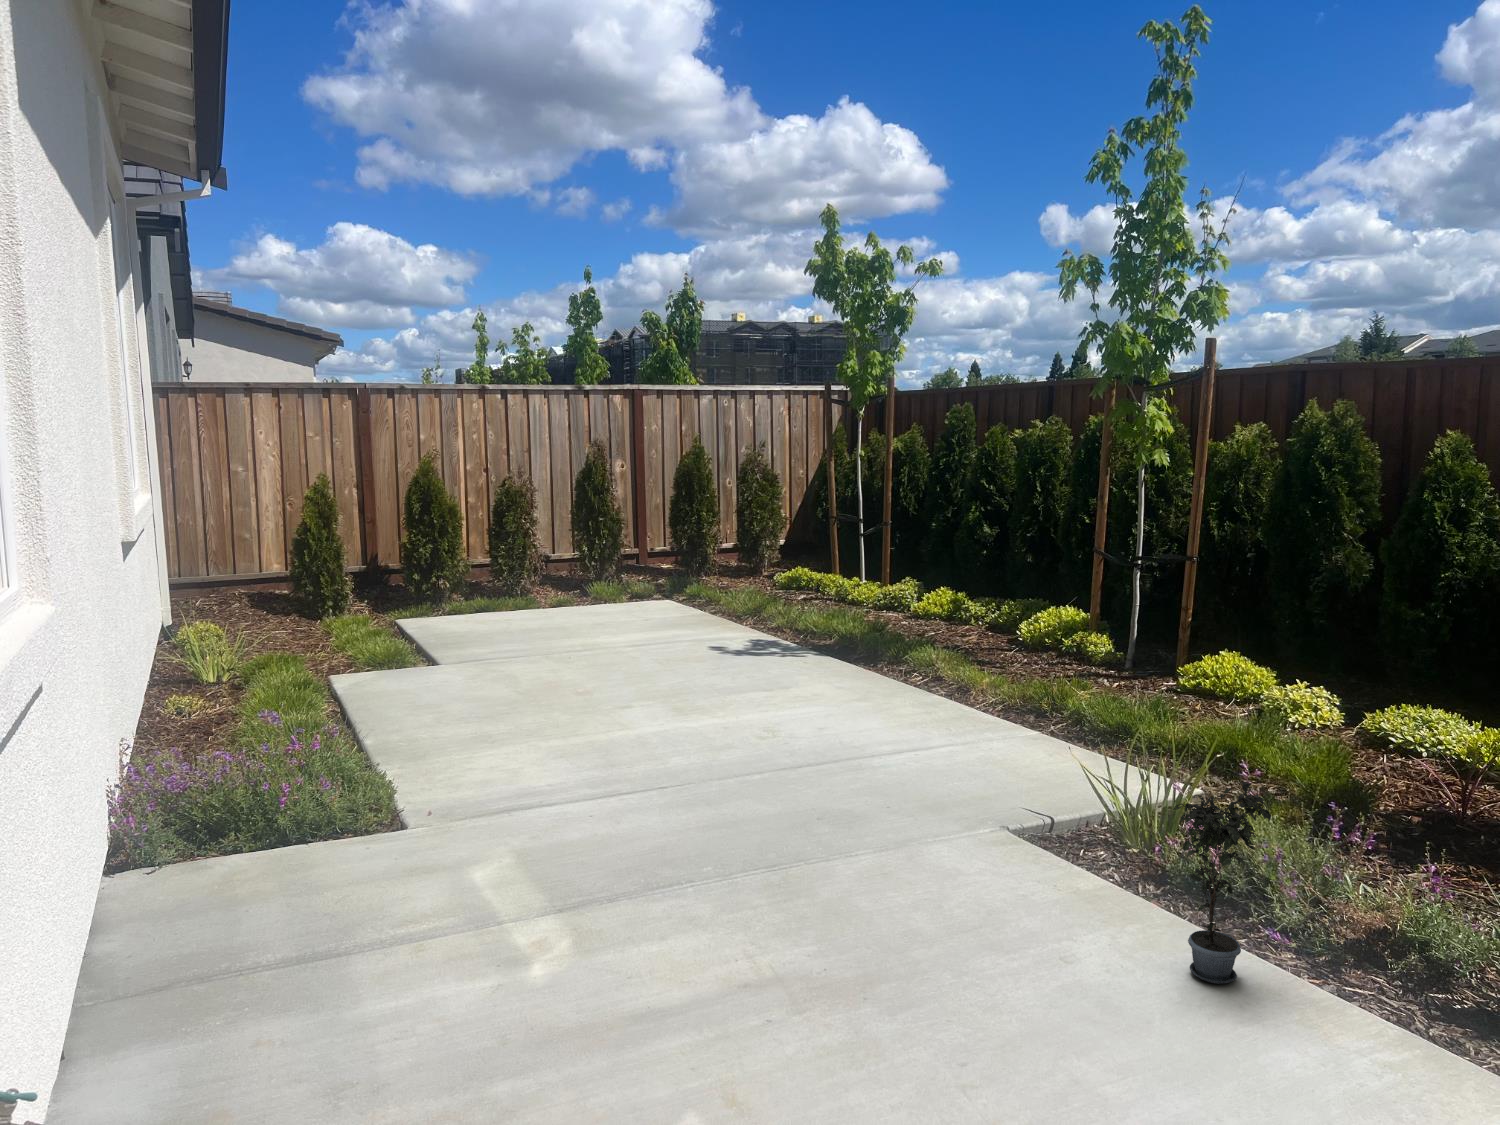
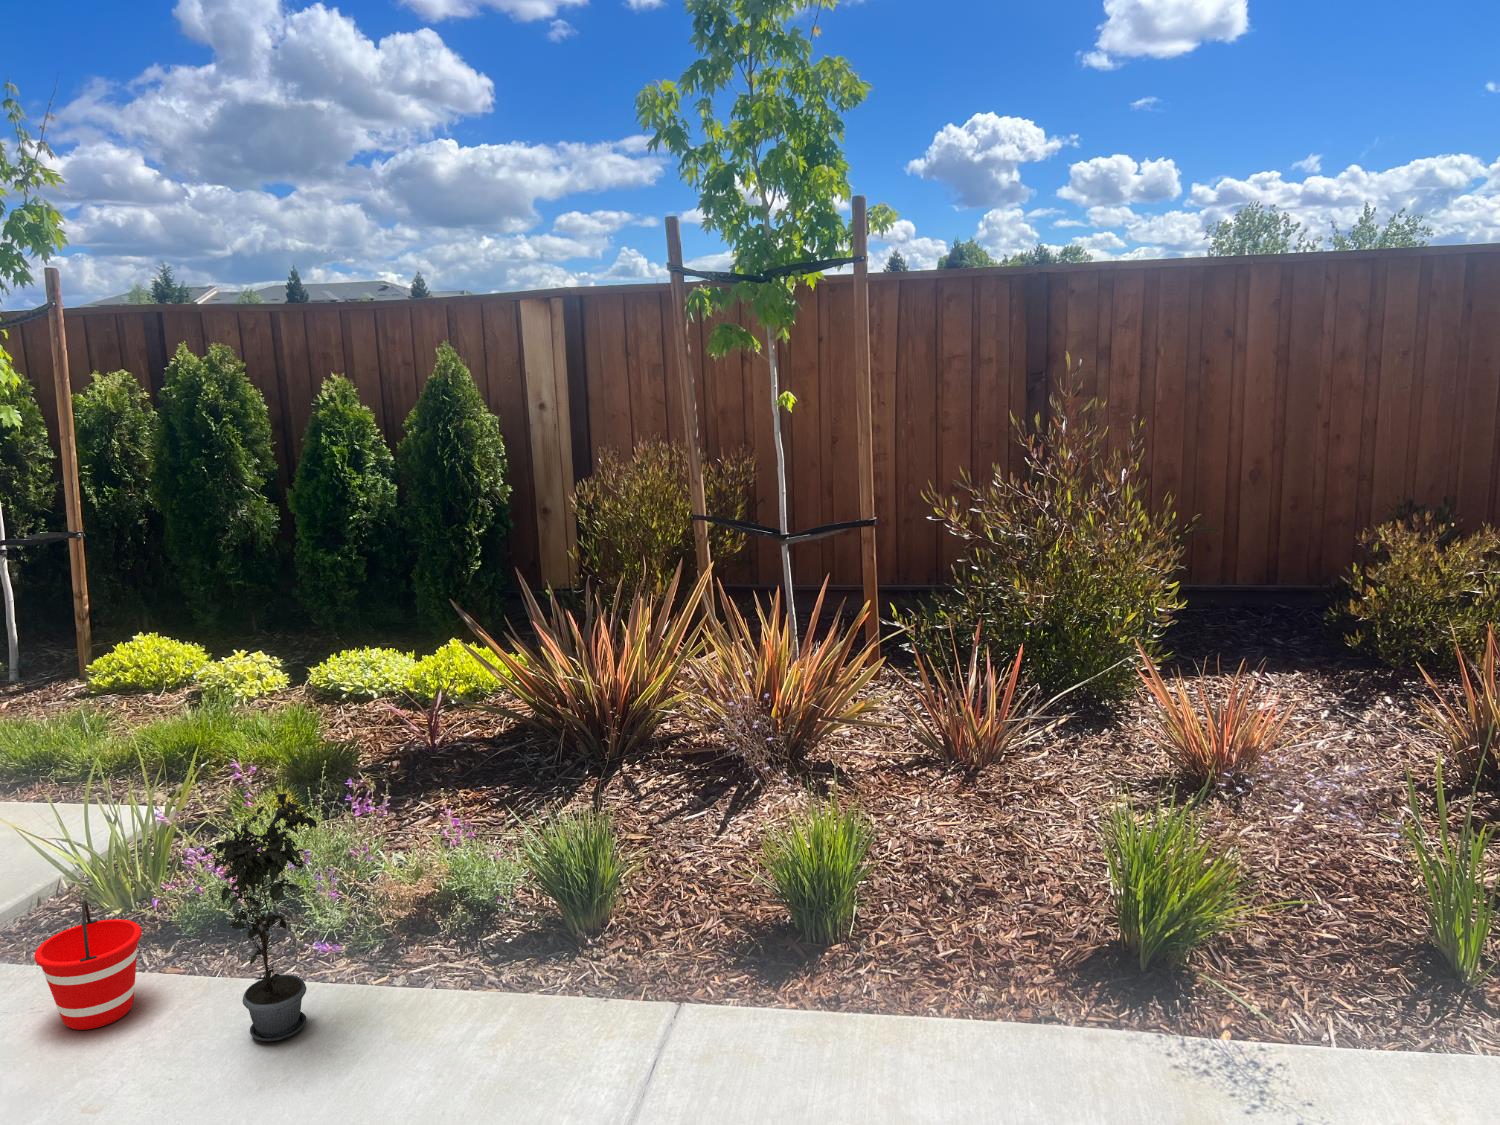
bucket: none [1061,821,1134,918] -> present [34,900,142,1030]

